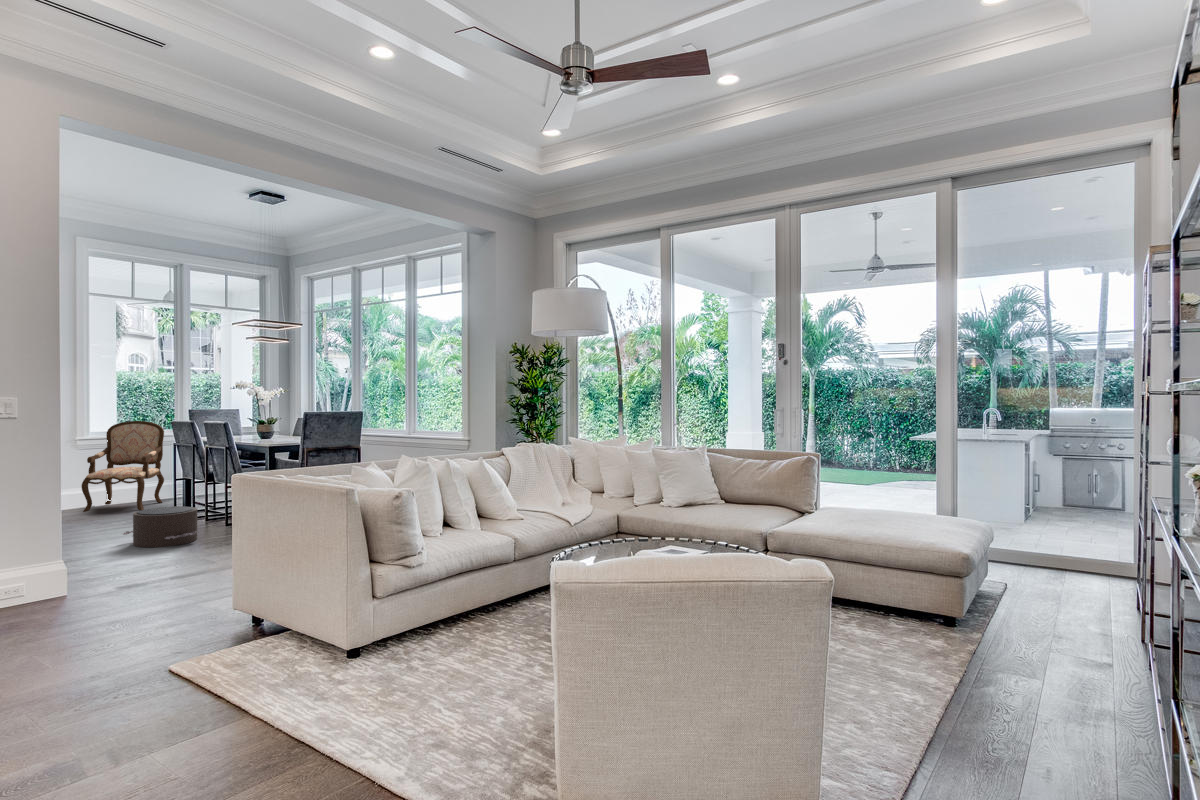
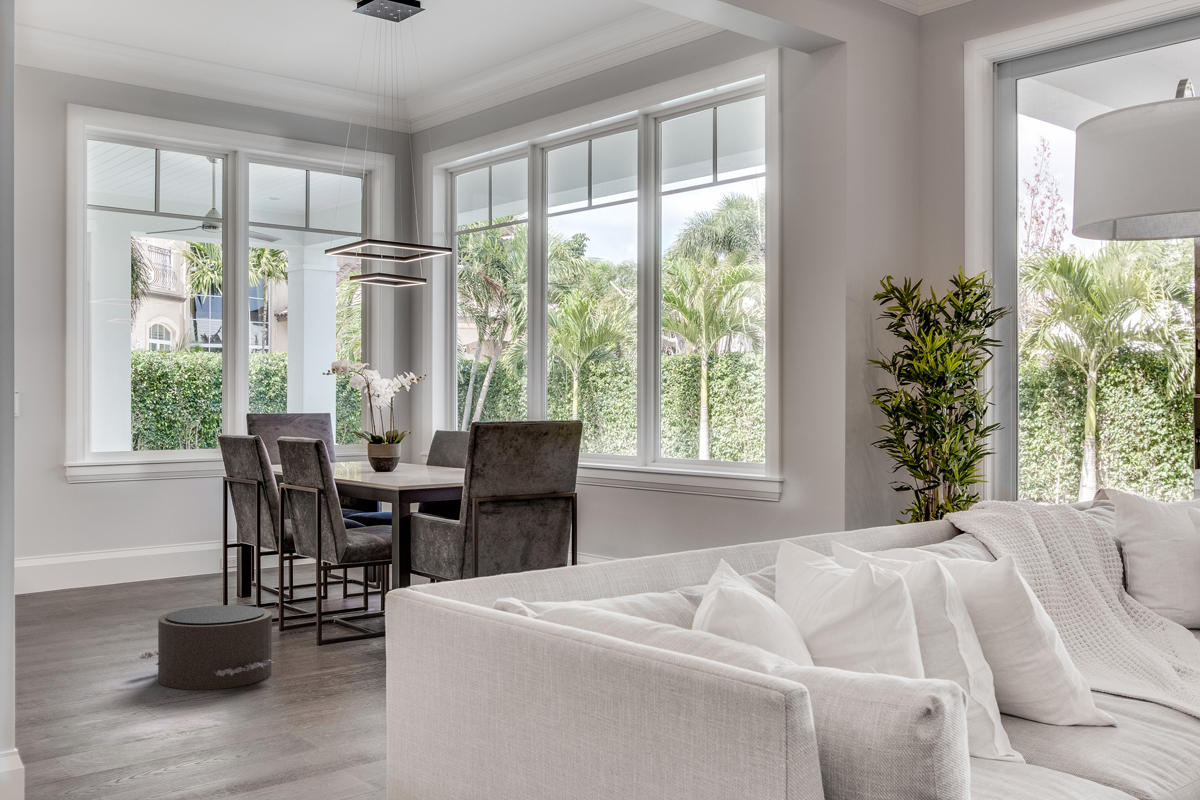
armchair: present [82,421,164,512] -> none [73,434,206,598]

